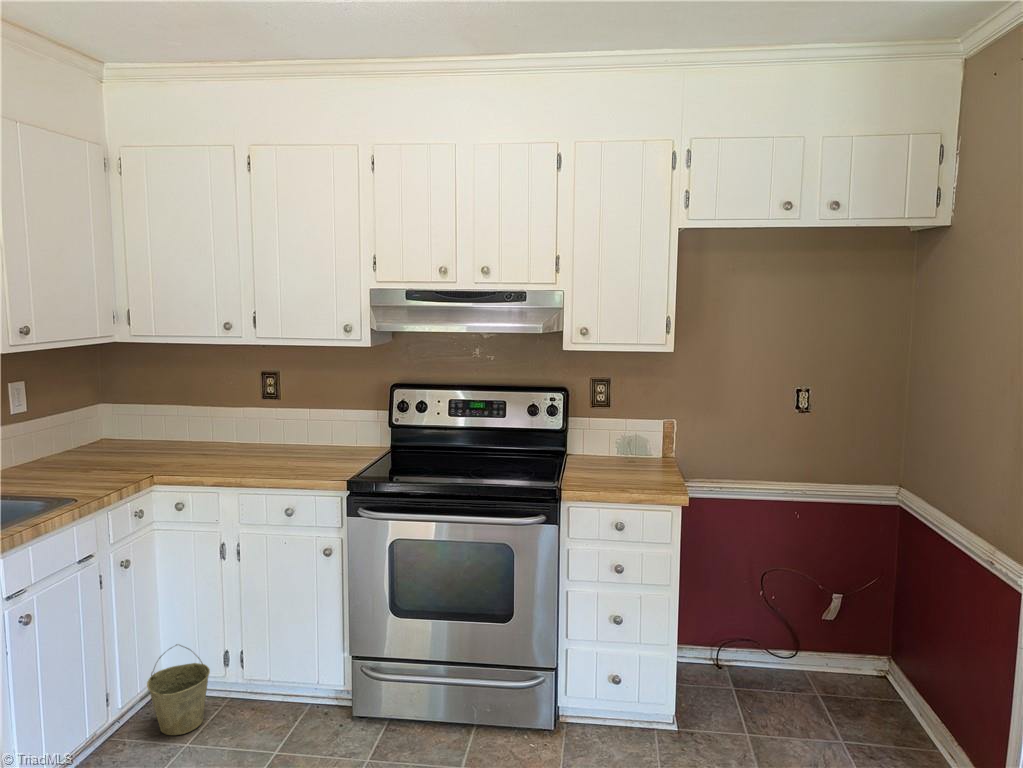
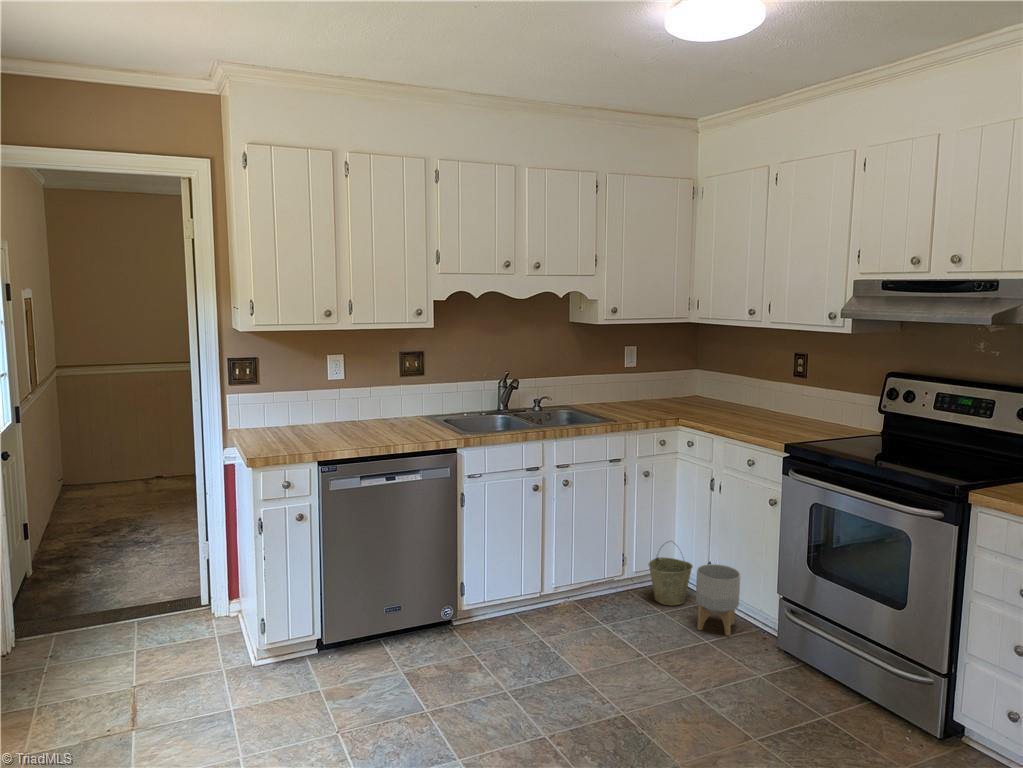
planter: none [239,647,295,744] -> present [696,564,740,636]

